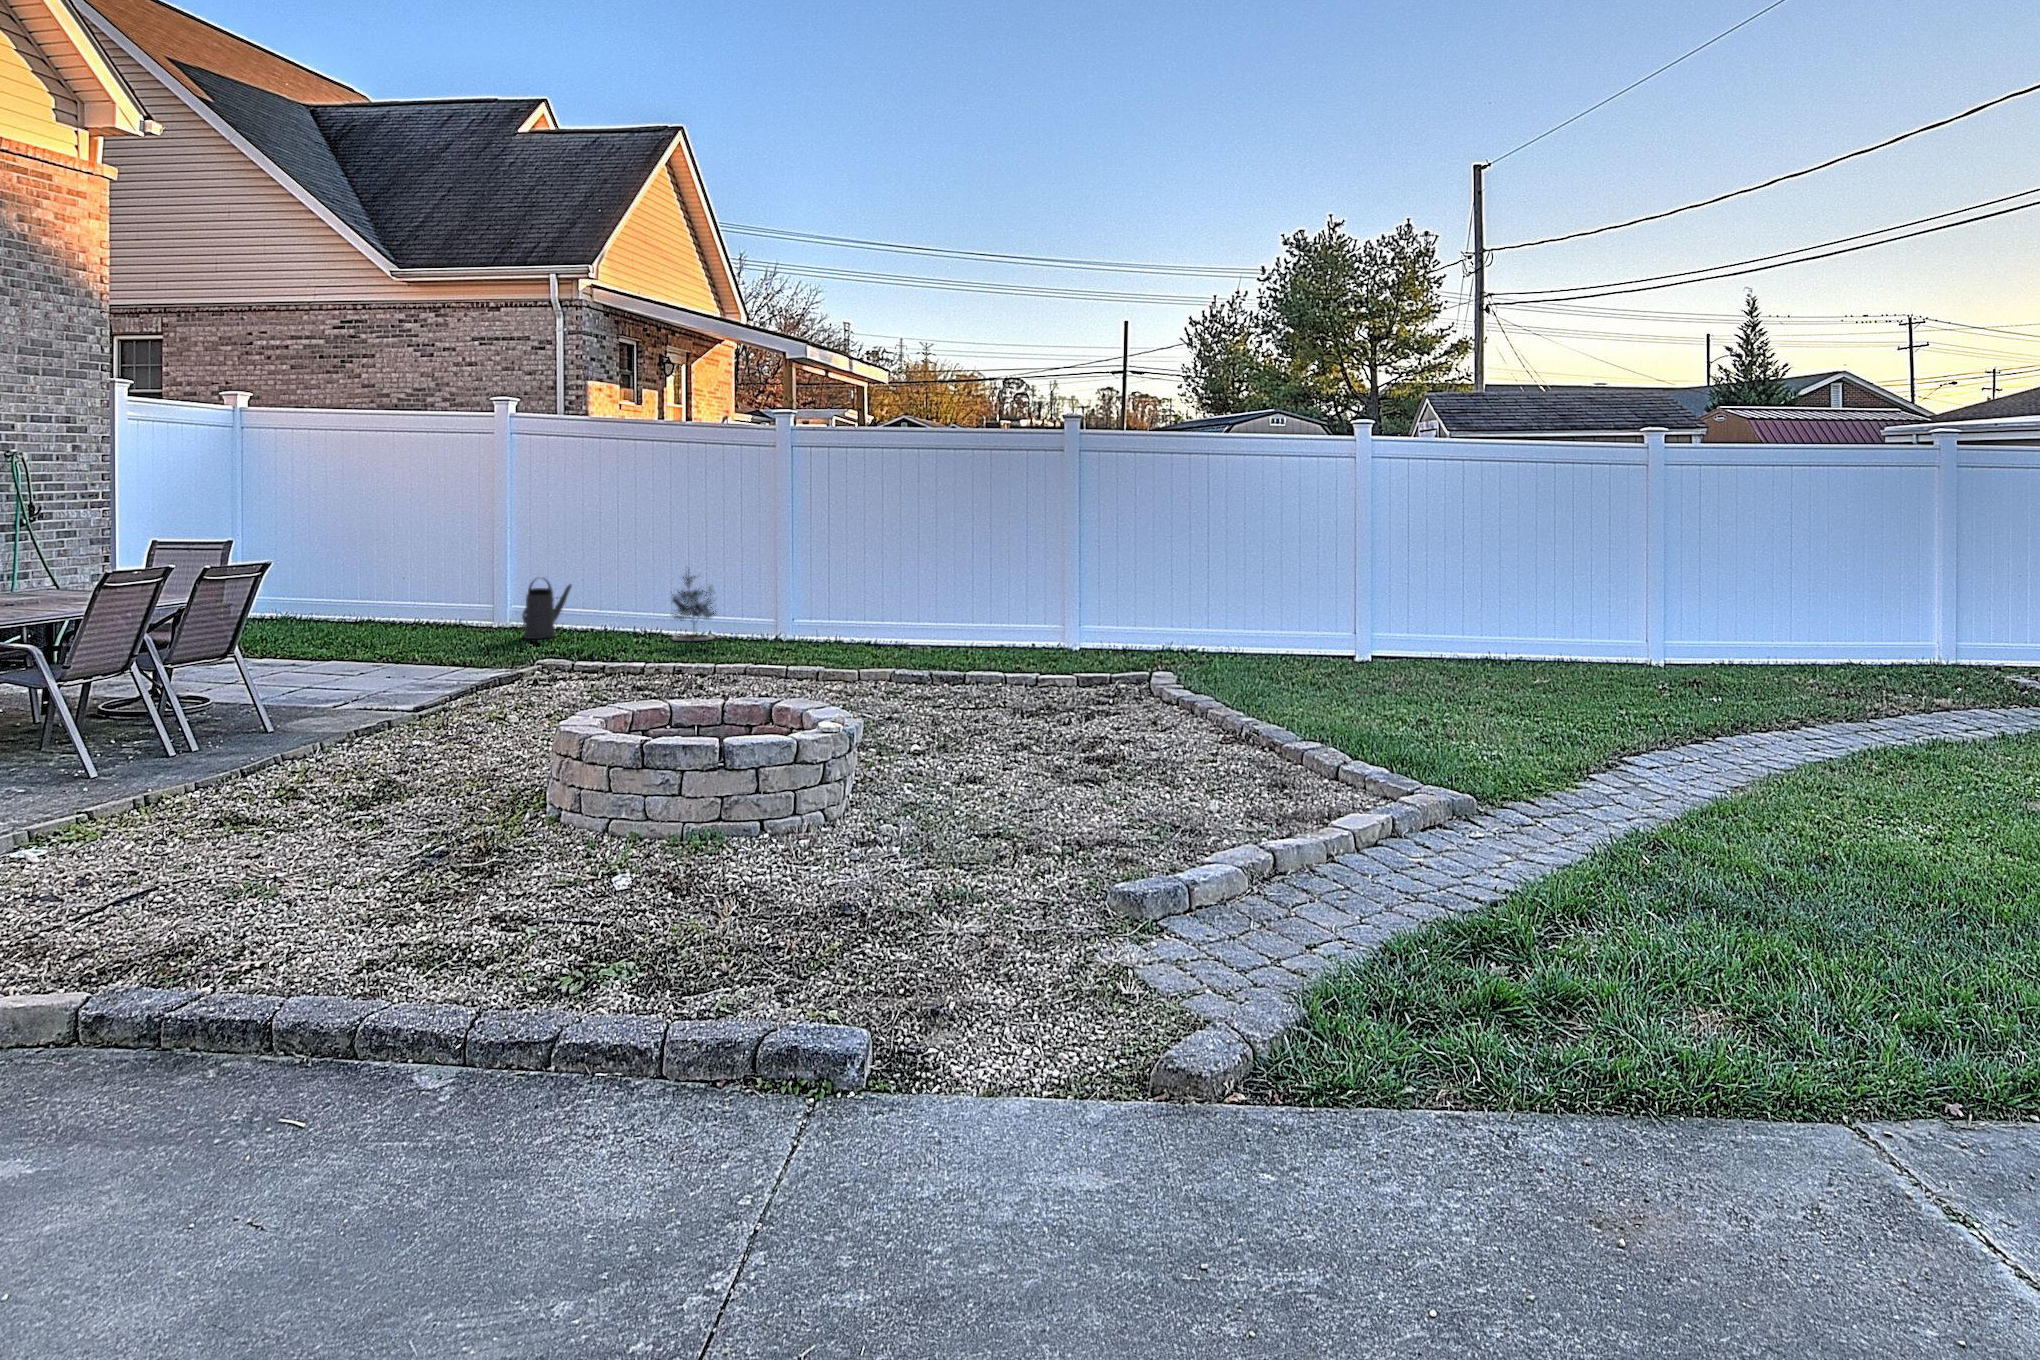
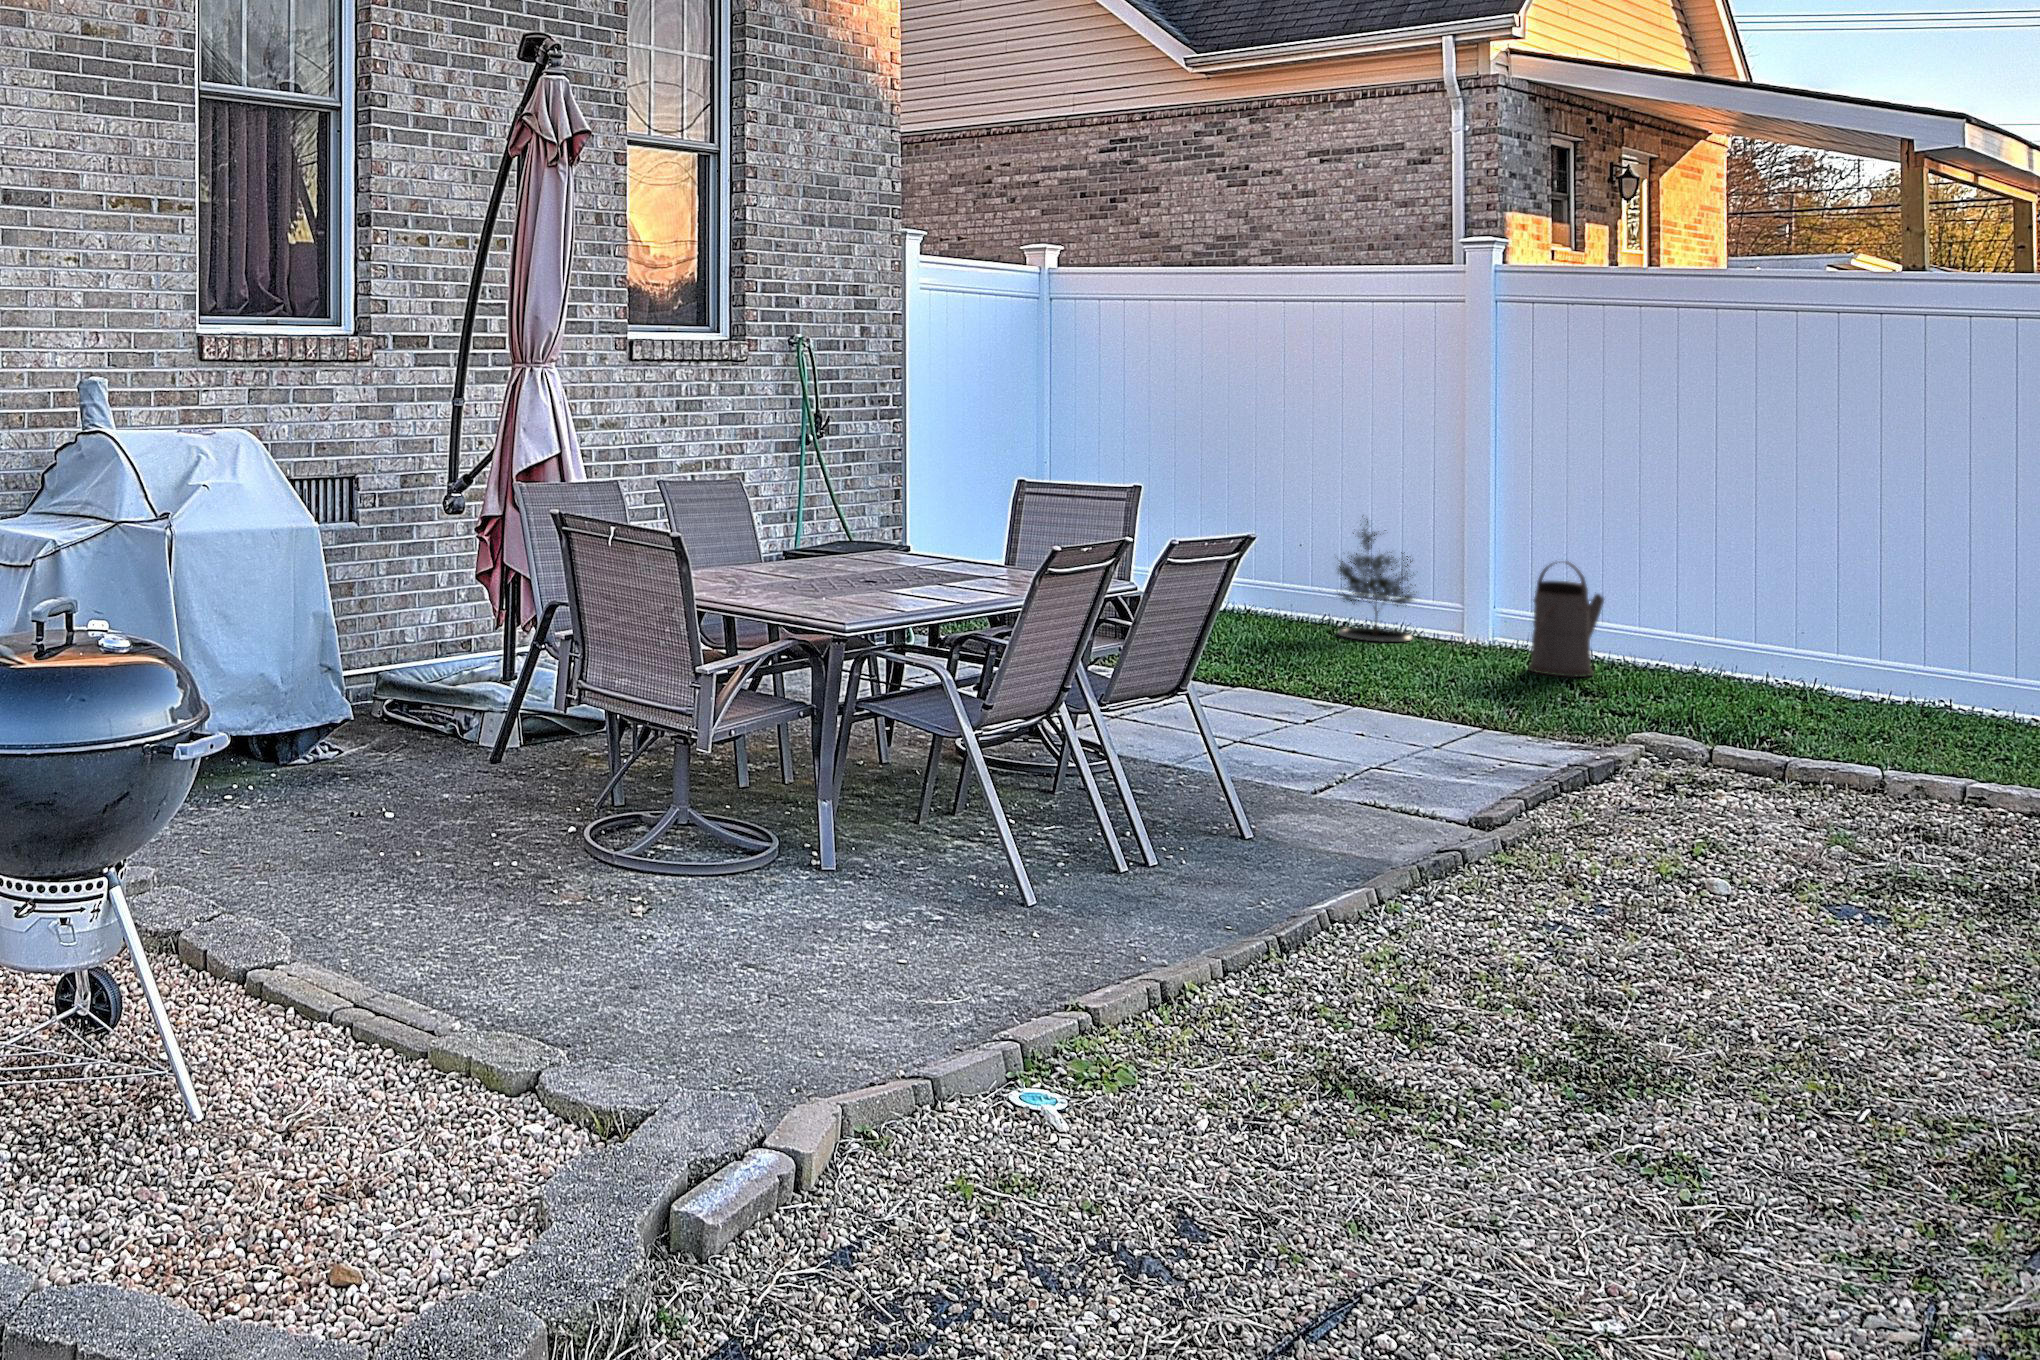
potted tree: present [672,569,716,642] -> present [1337,516,1416,642]

